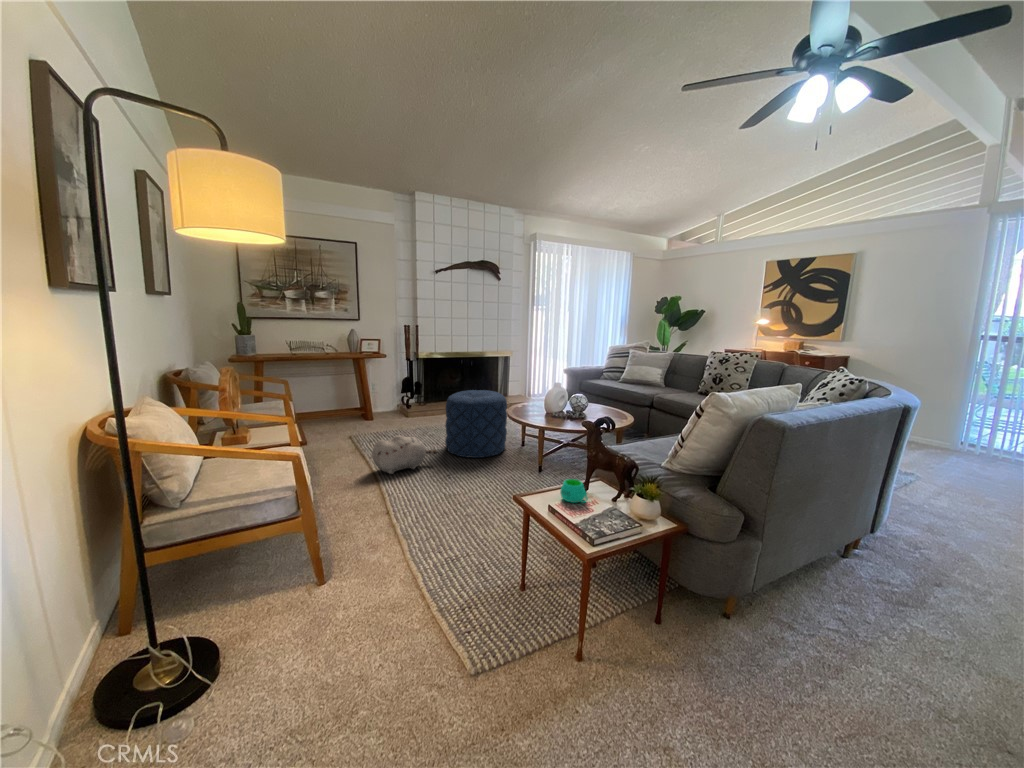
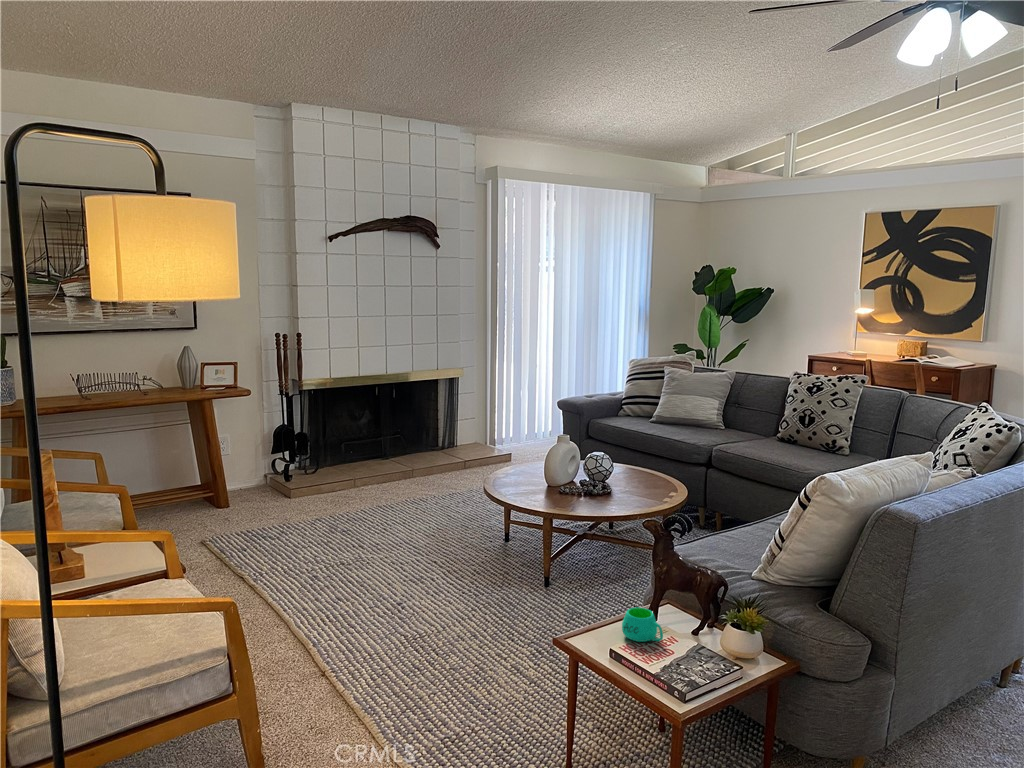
pouf: present [445,390,507,458] -> none [379,452,482,569]
plush toy: present [372,435,437,474] -> none [269,541,374,608]

